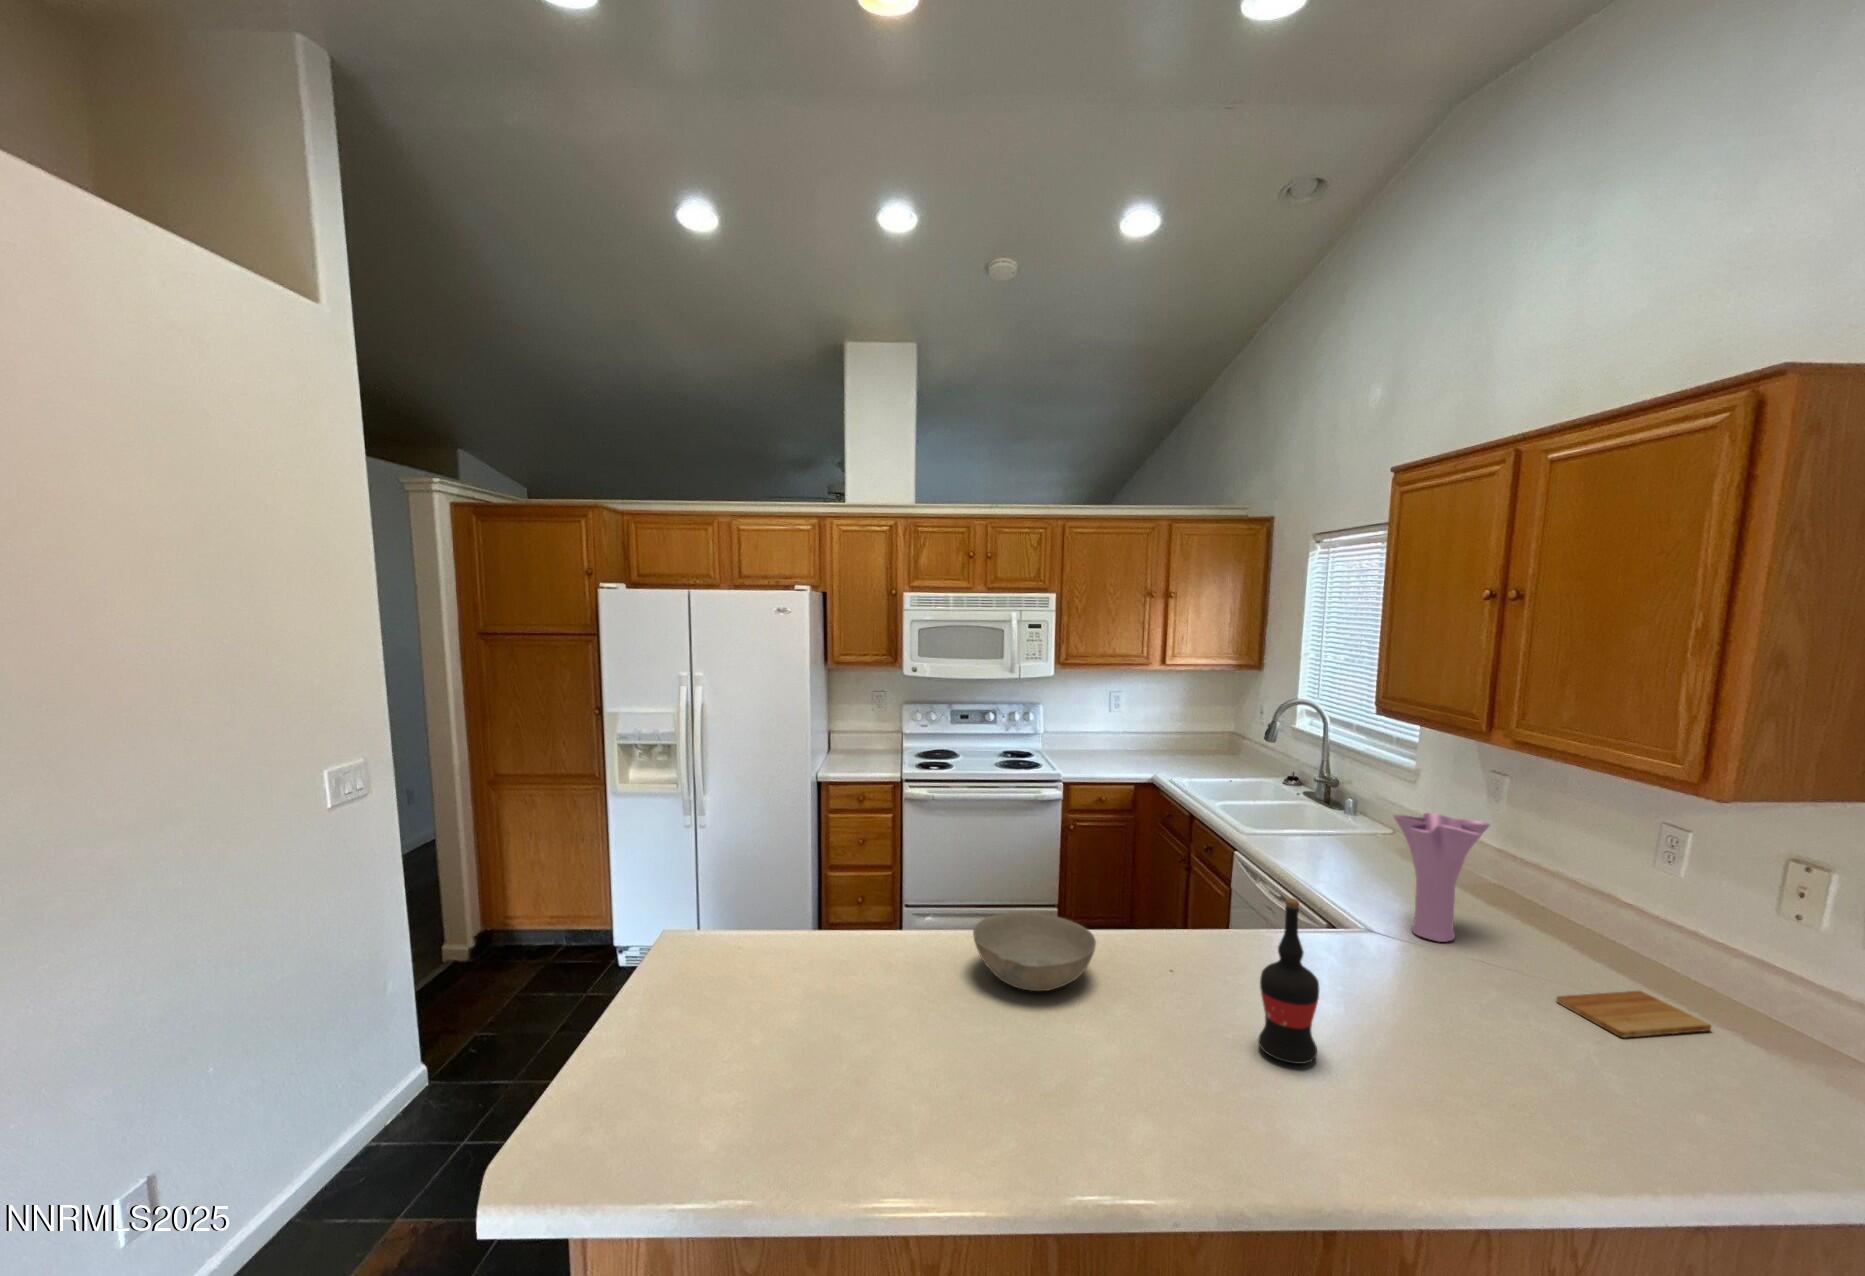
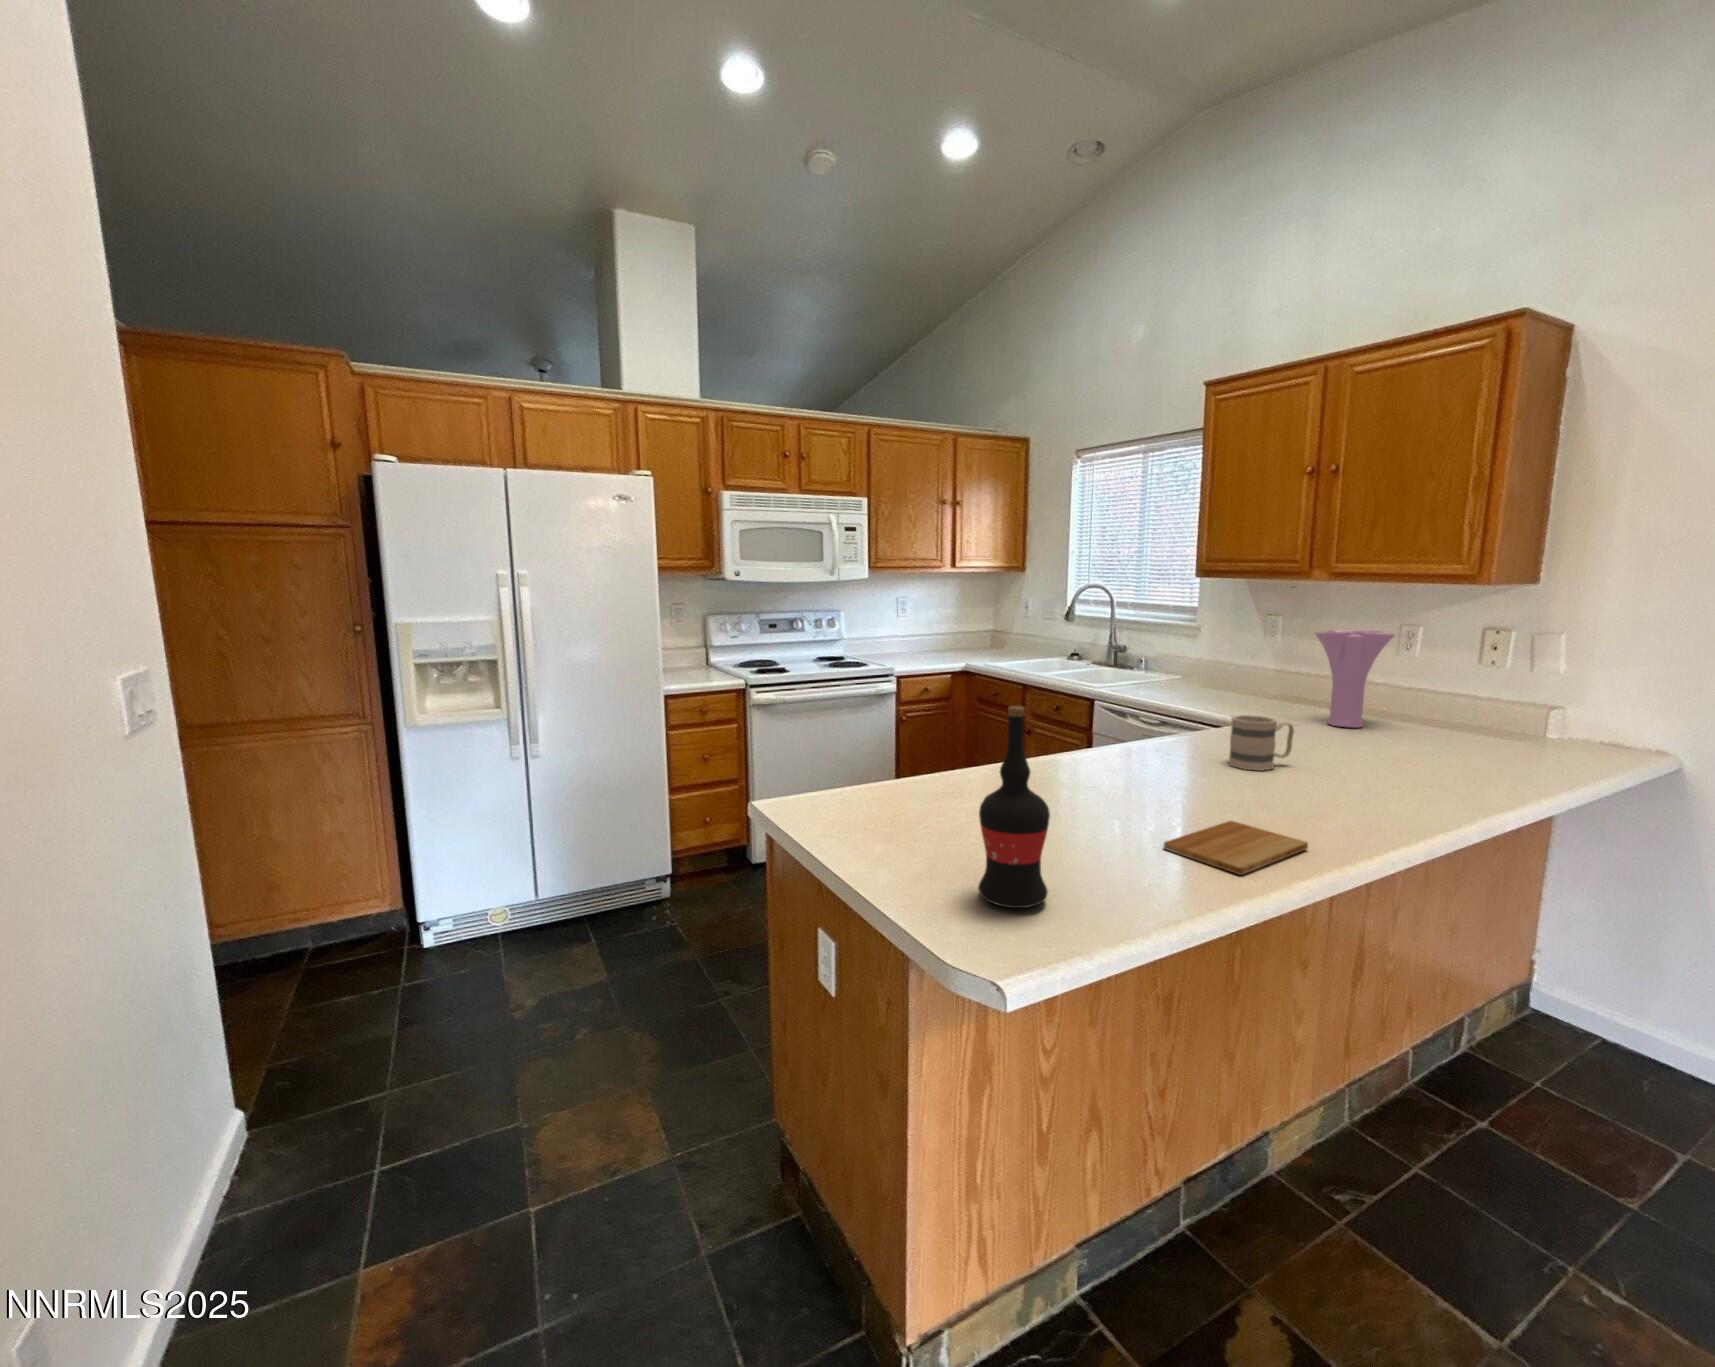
wine bottle: present [1258,898,1319,1064] -> present [978,706,1050,908]
mug: none [1164,910,1236,979] -> present [1229,715,1294,771]
bowl: present [973,912,1096,991] -> none [1097,736,1227,795]
cutting board: present [1557,991,1711,1037] -> present [1163,821,1308,875]

